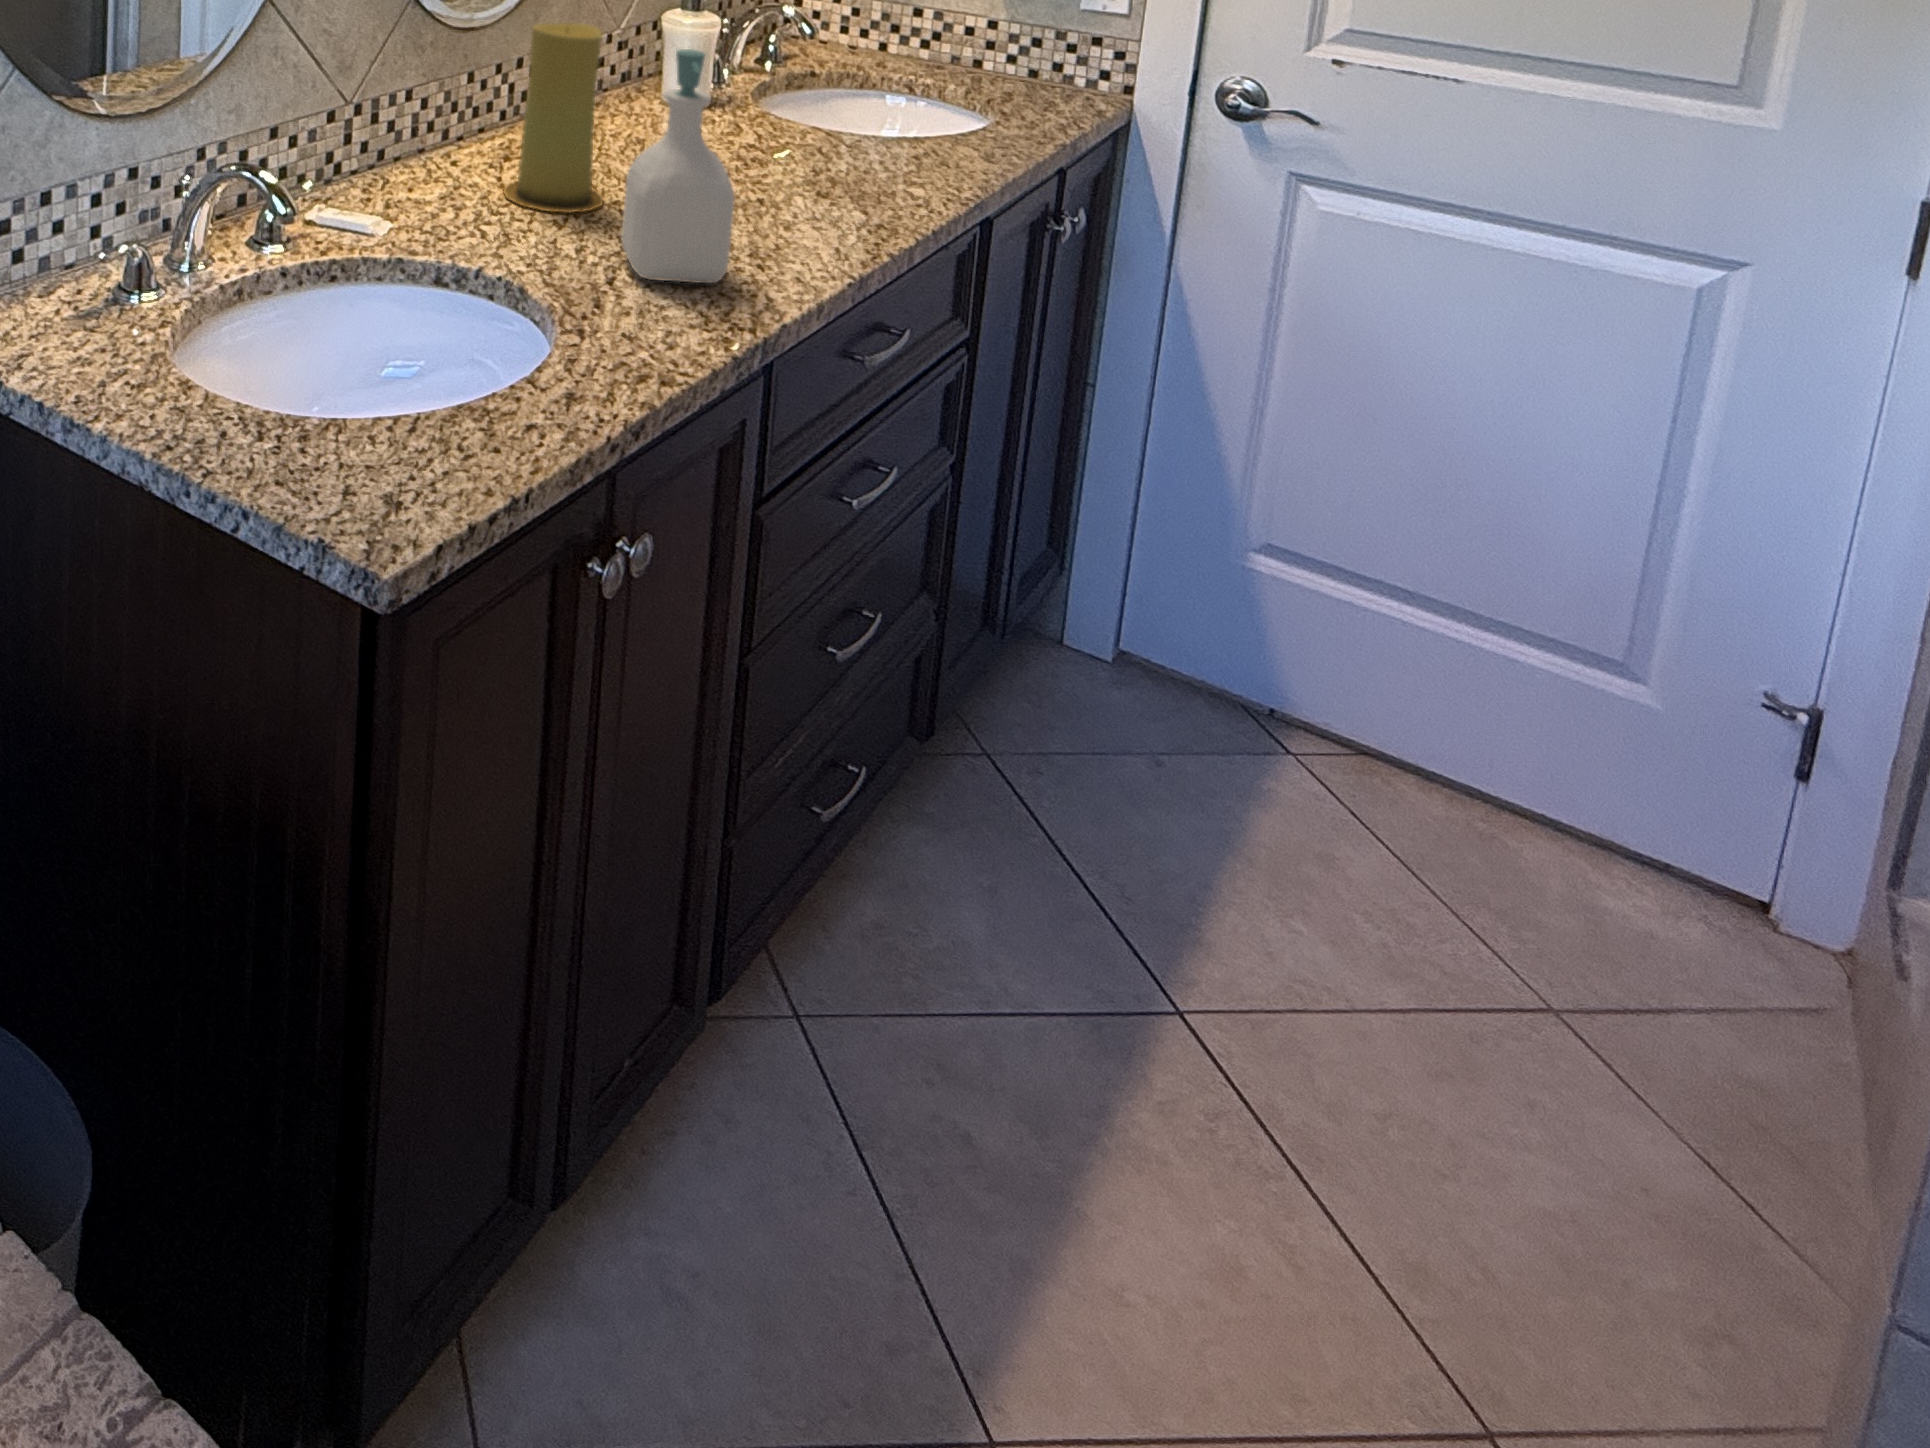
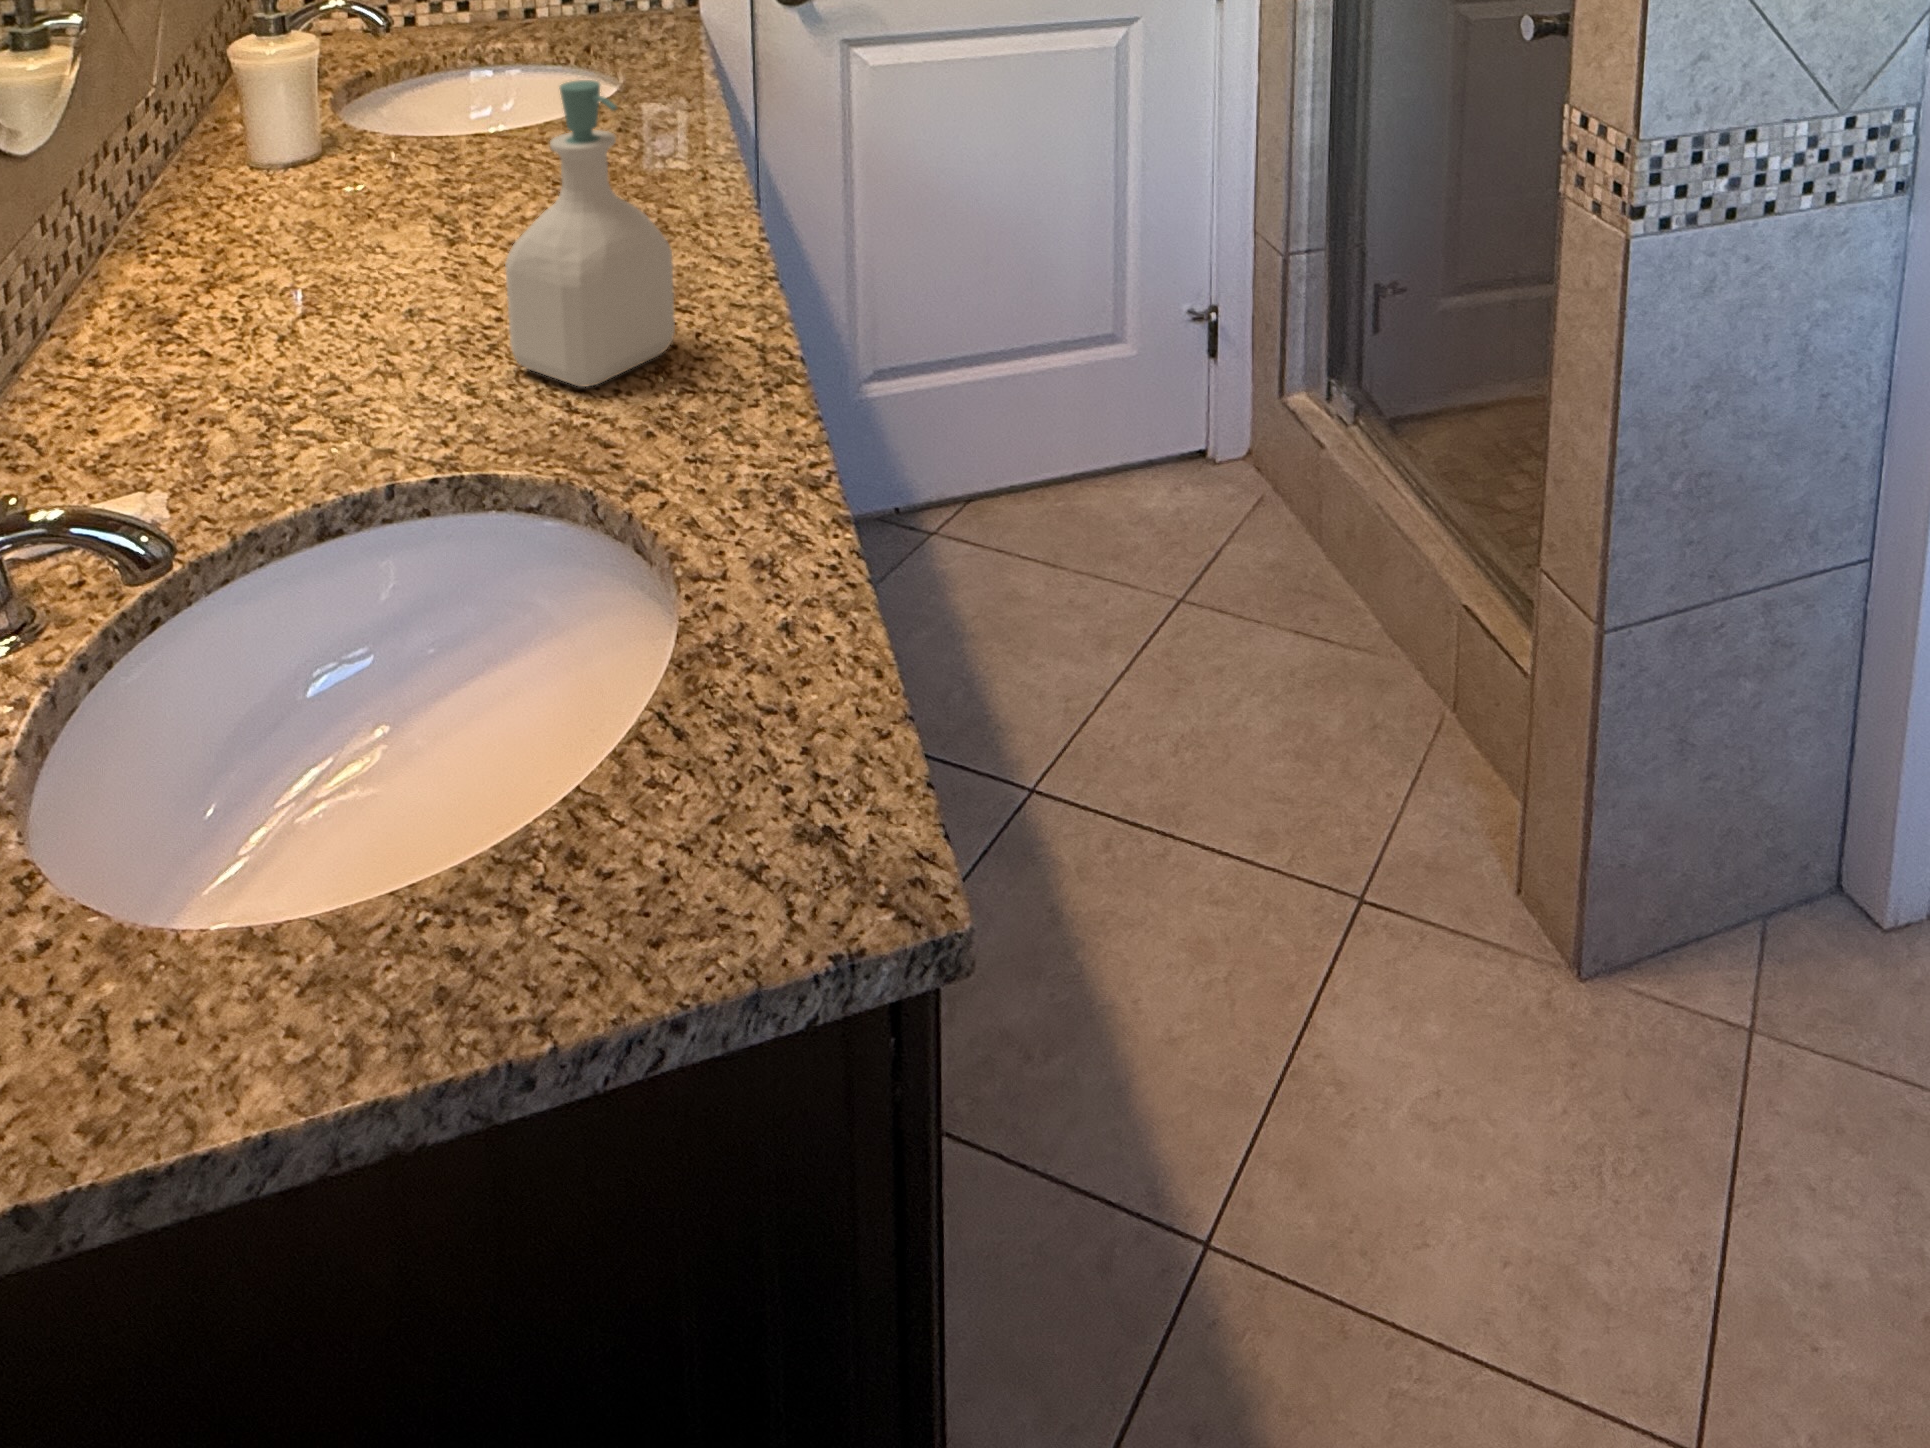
candle: present [503,23,603,213] -> none [220,89,389,375]

